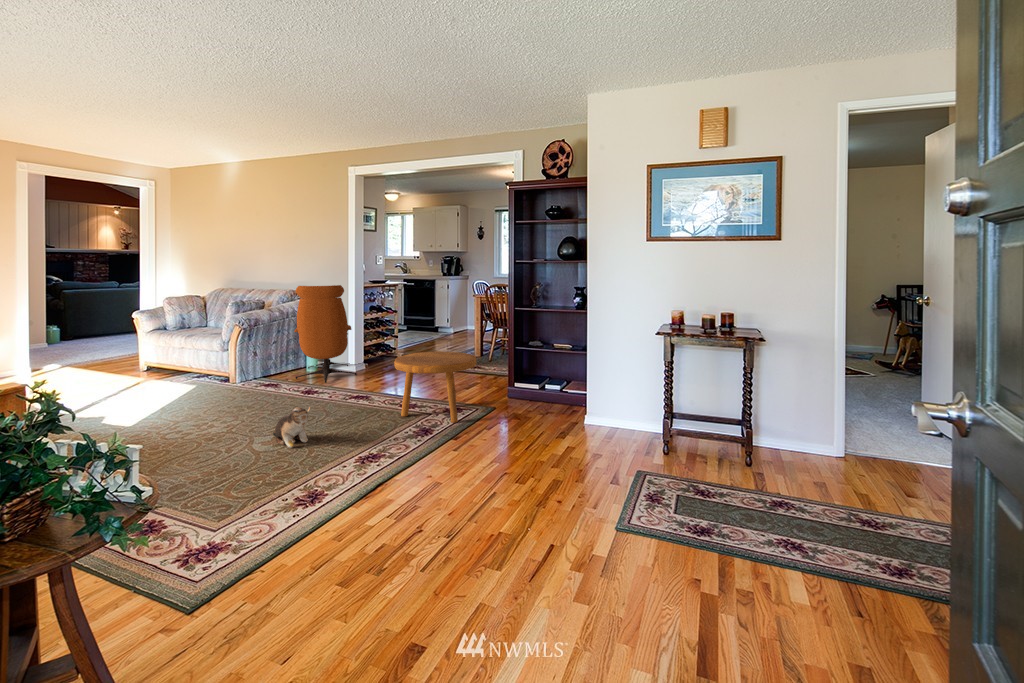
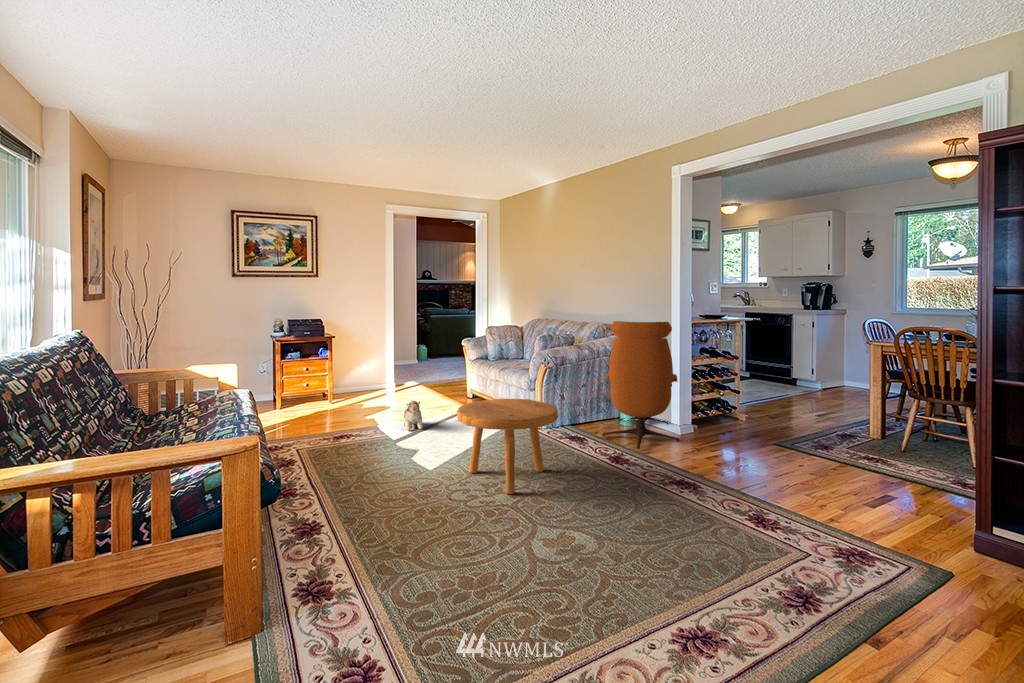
footstool: present [394,351,476,423] -> present [457,399,558,494]
plush toy: present [273,407,310,448] -> present [404,401,422,431]

